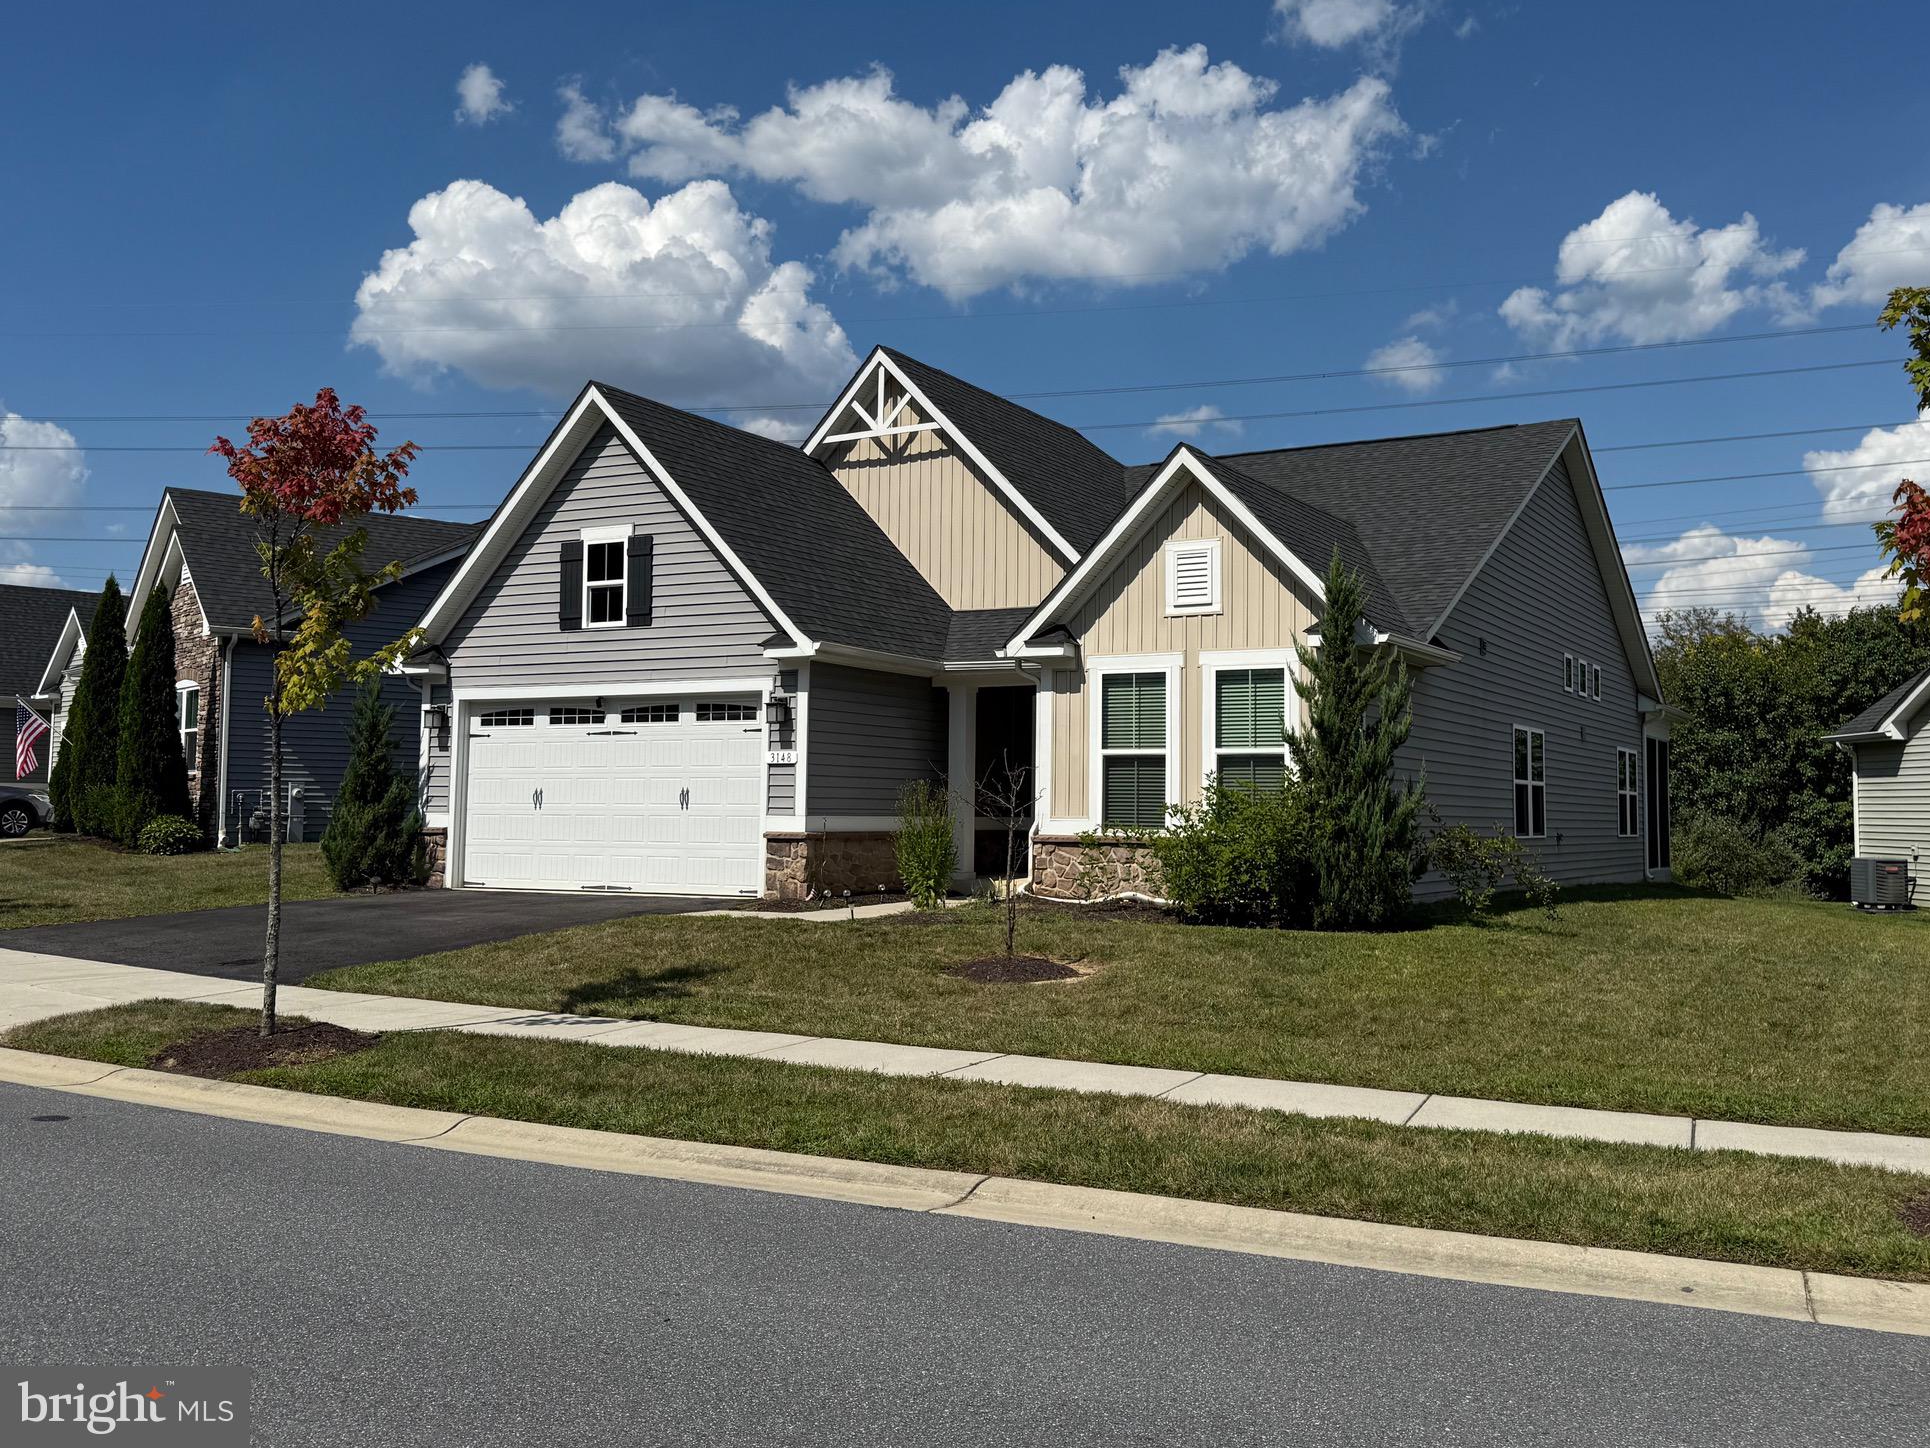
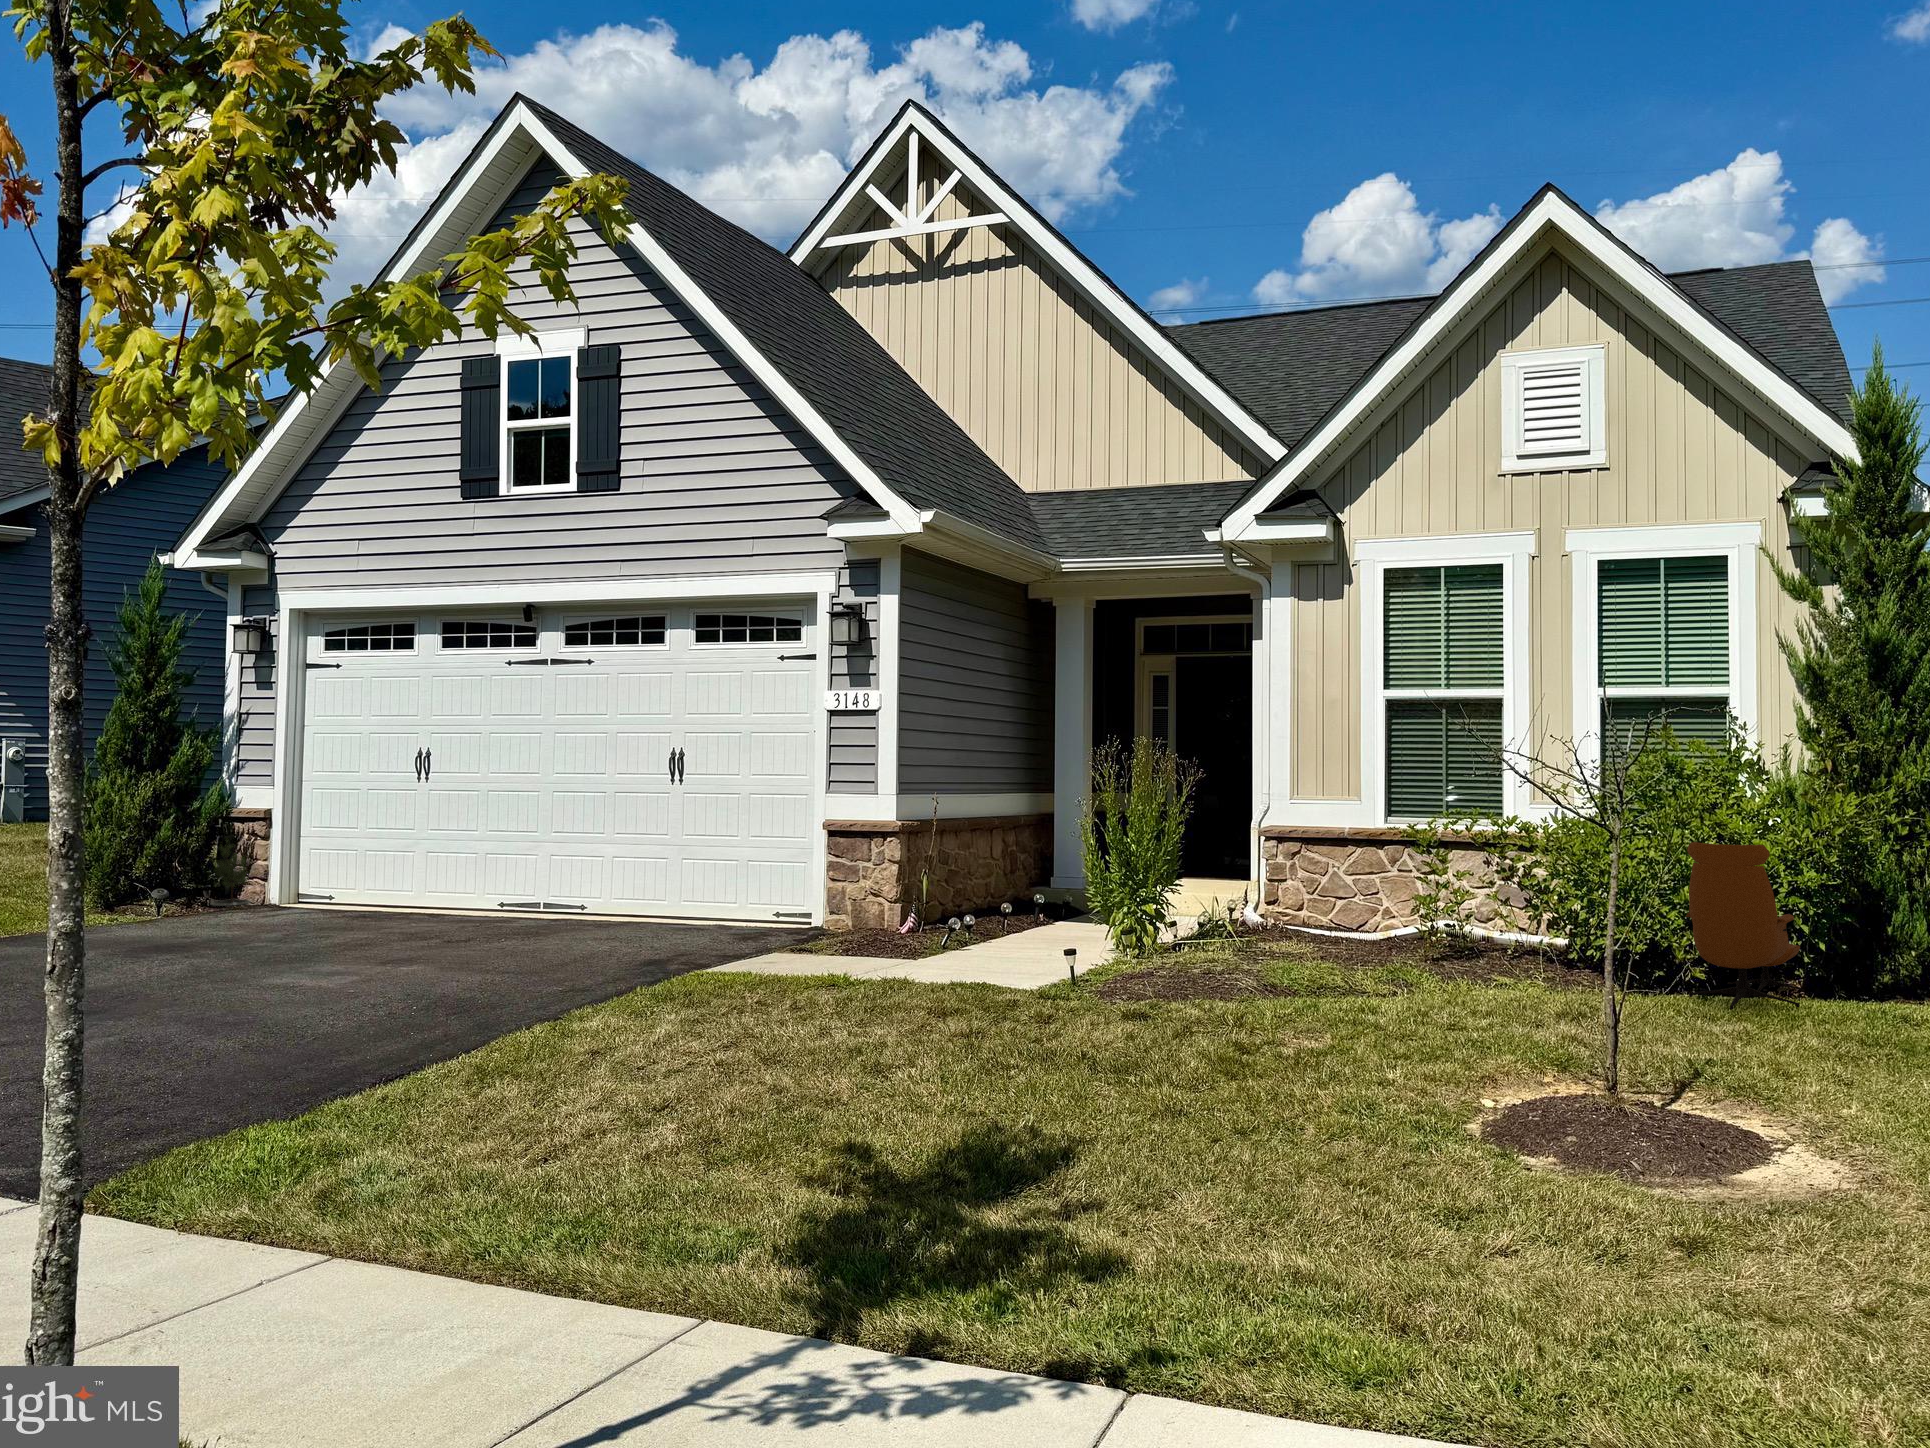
lounge chair: none [1161,843,1253,937] -> present [1686,842,1805,1010]

